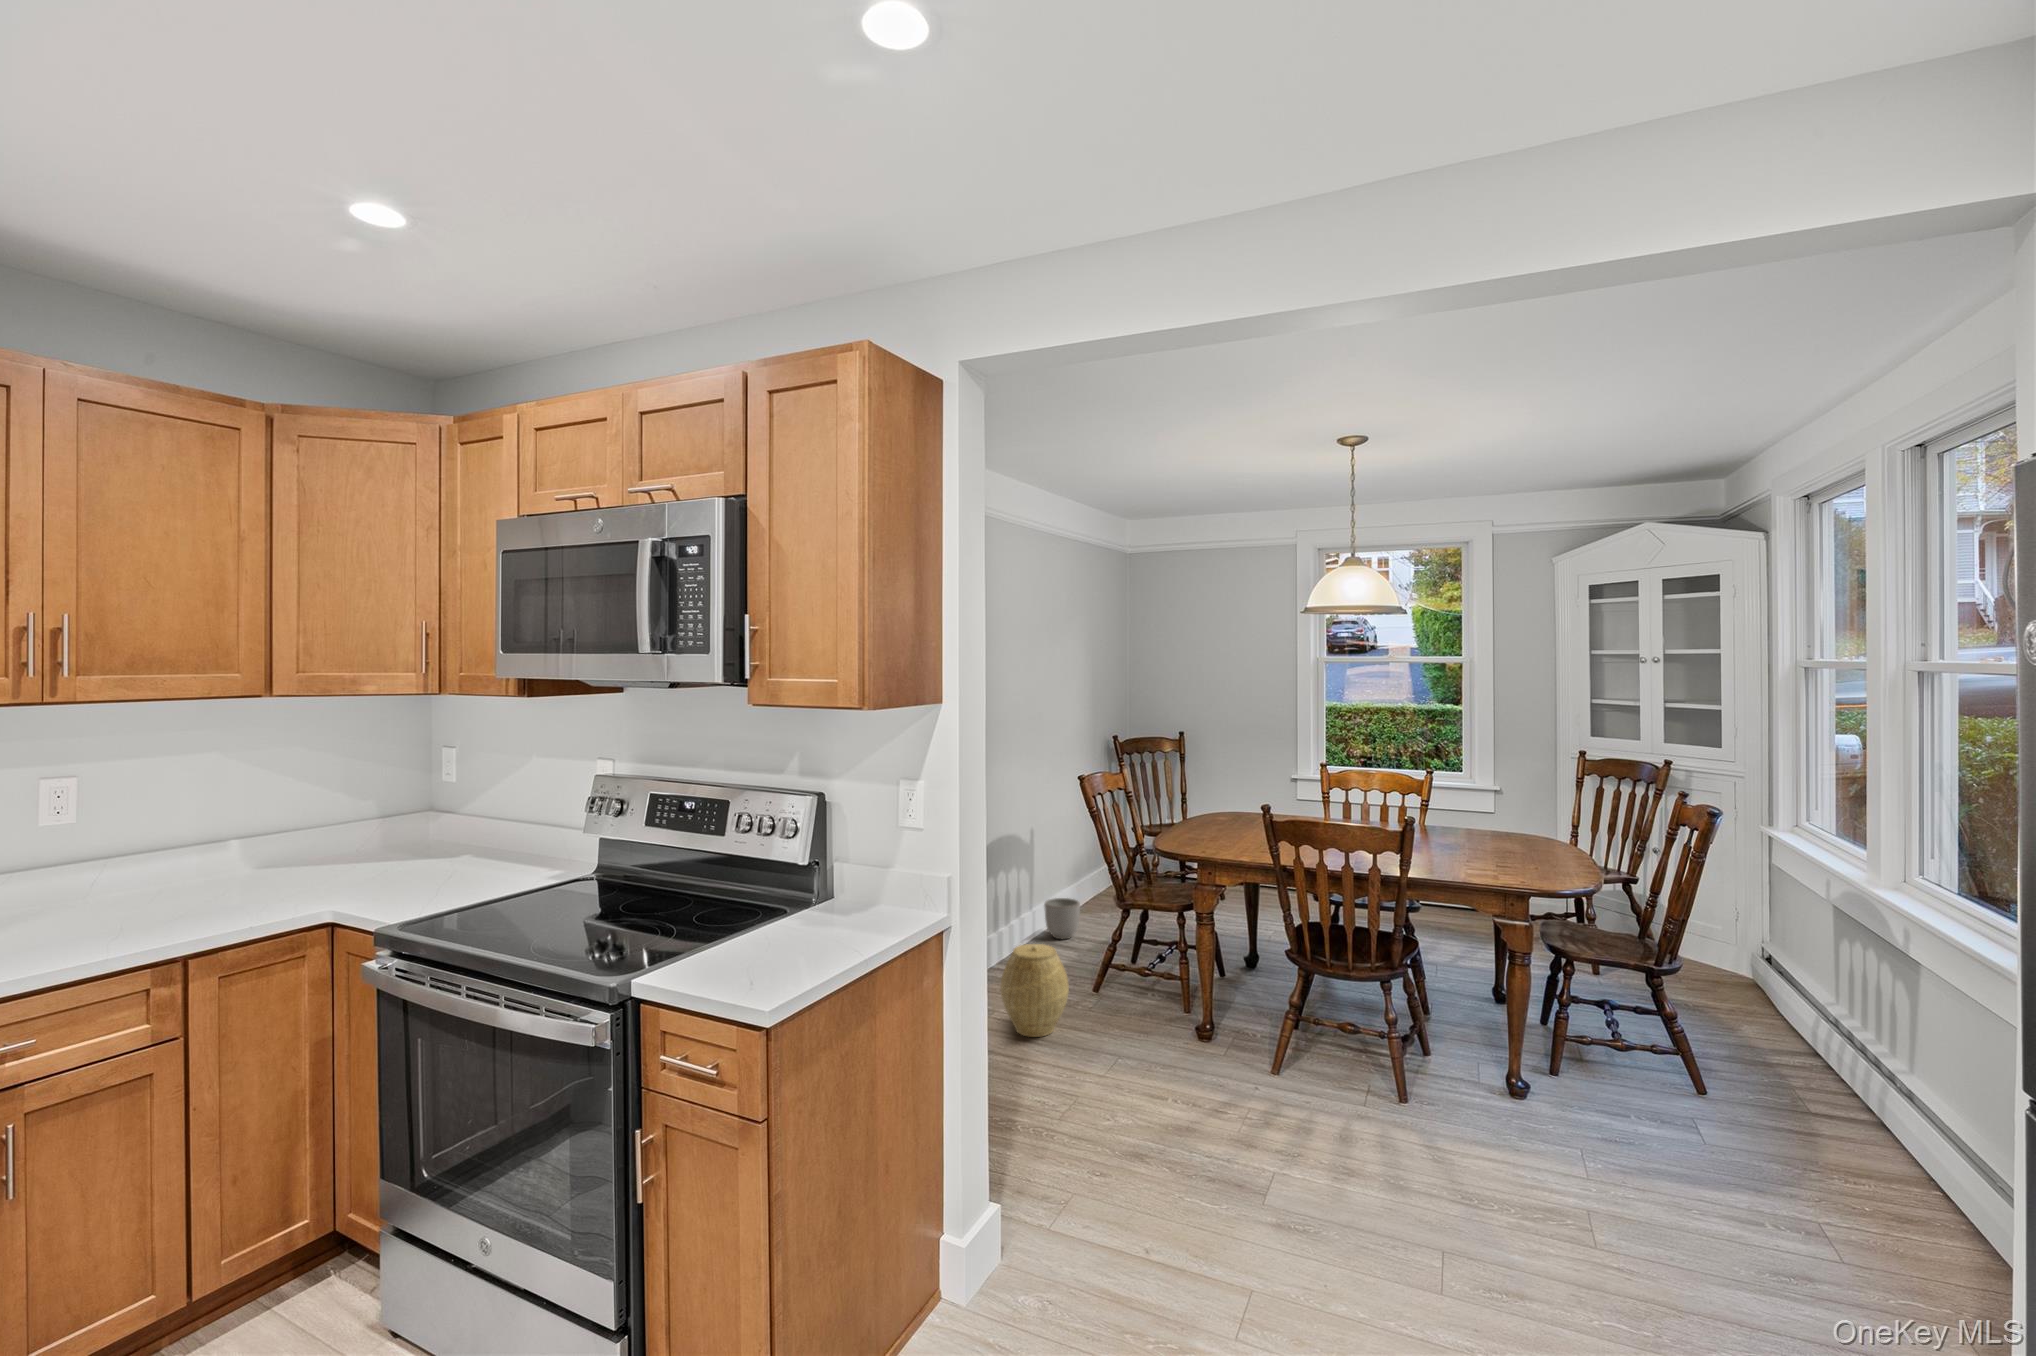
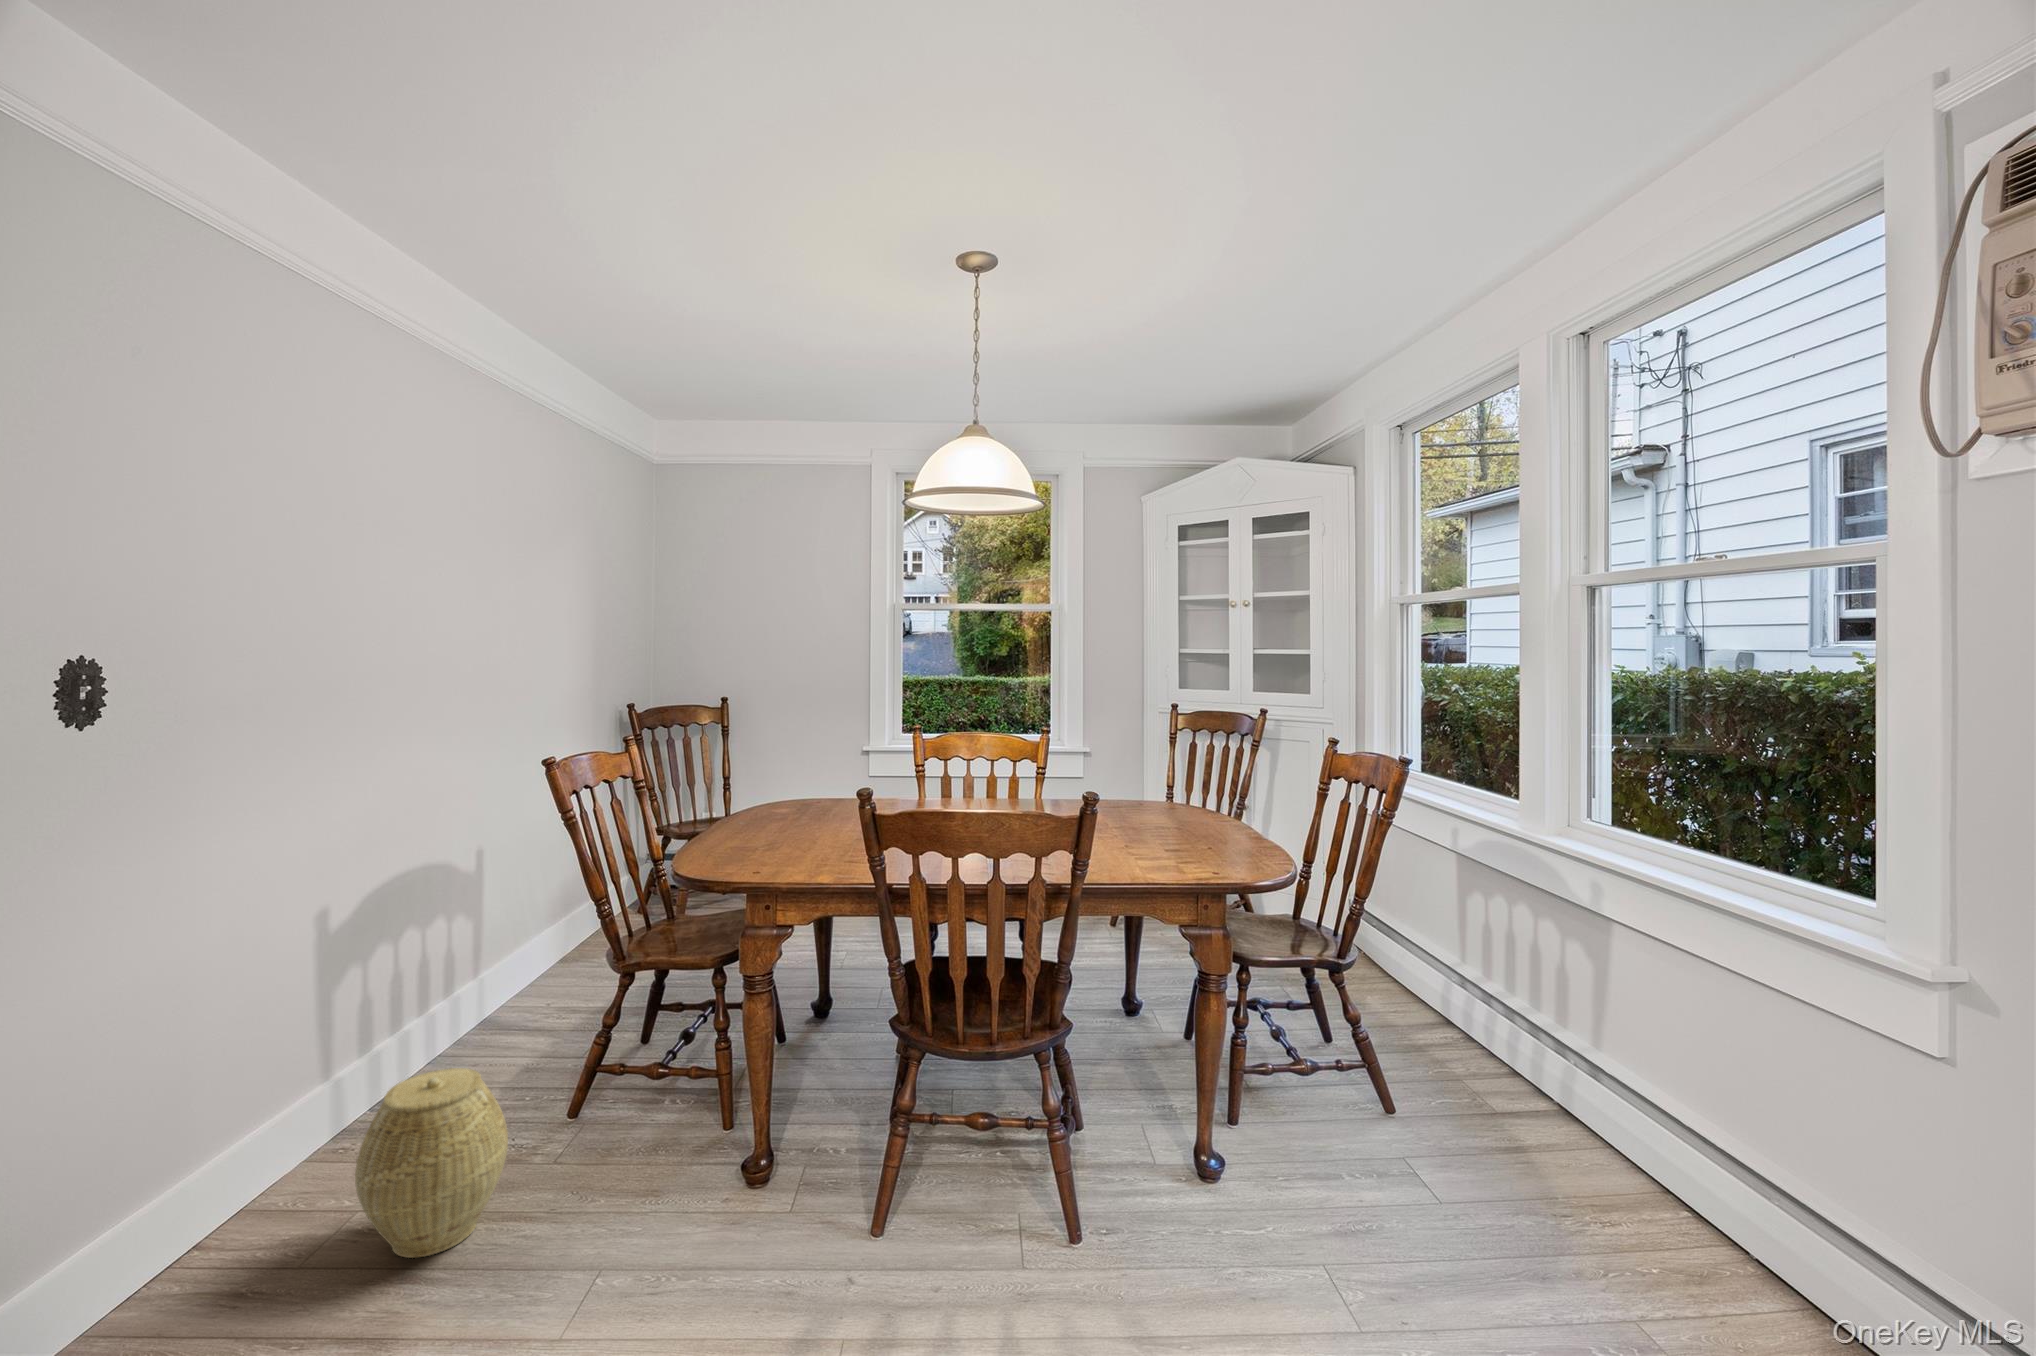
planter: present [1044,898,1080,939] -> none [500,949,563,1016]

